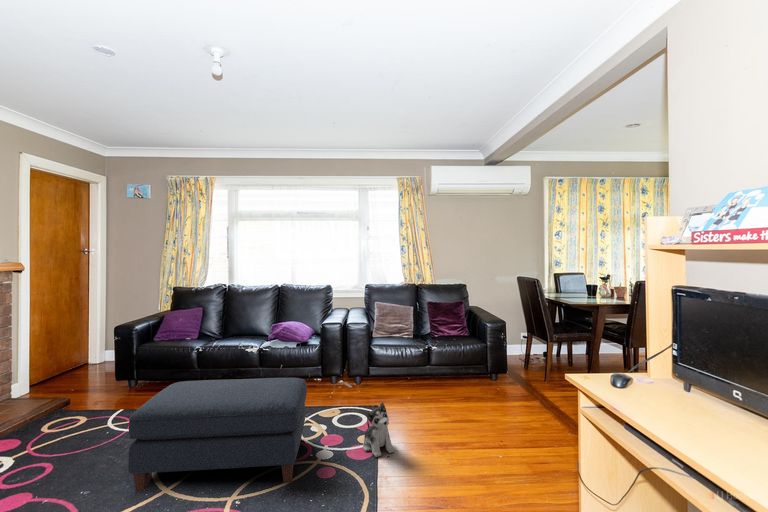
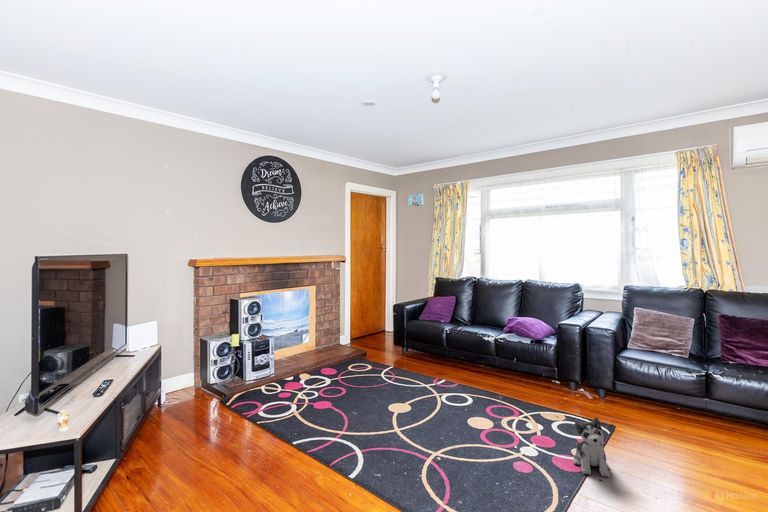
ottoman: present [128,378,307,491] -> none [376,353,519,461]

